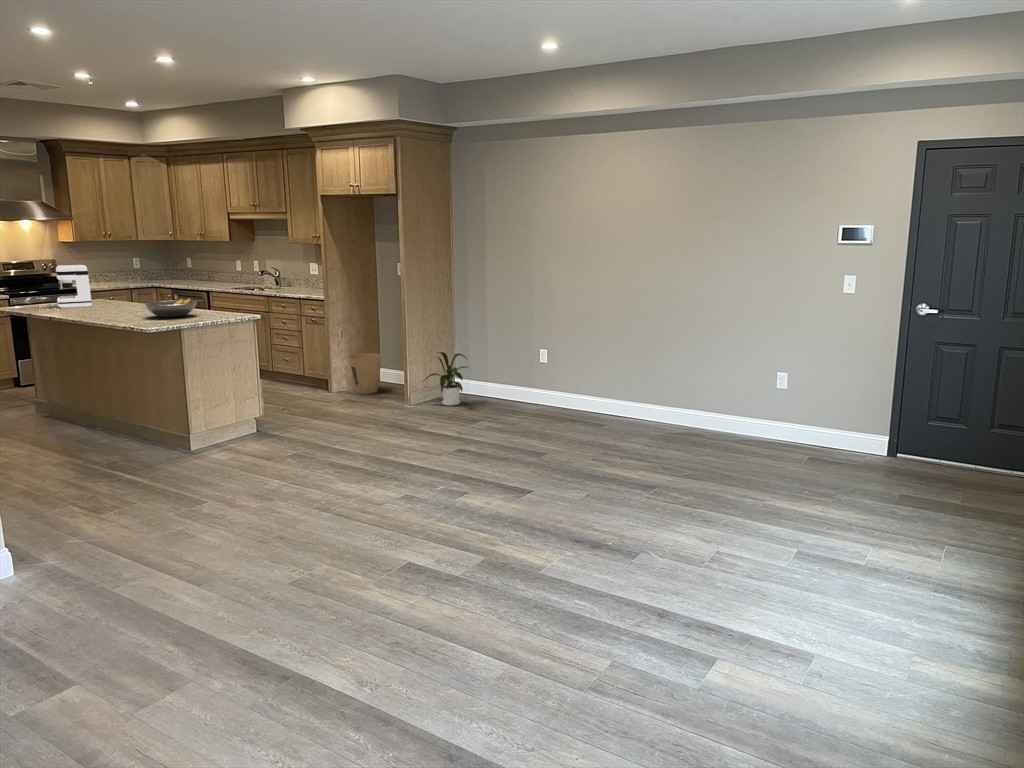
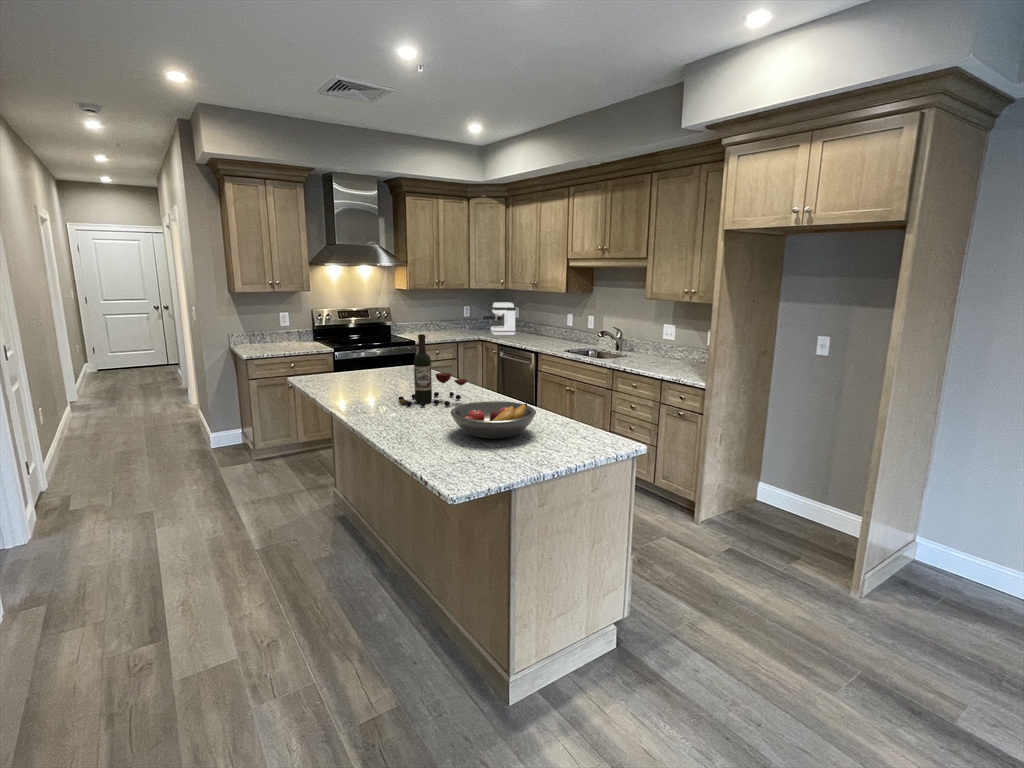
coffee maker: present [44,265,92,308] -> present [483,303,515,335]
wine bottle: none [102,266,153,313] -> present [398,334,467,407]
house plant: present [424,352,469,406] -> none [883,512,999,609]
trash can: present [349,353,382,394] -> none [730,466,783,534]

